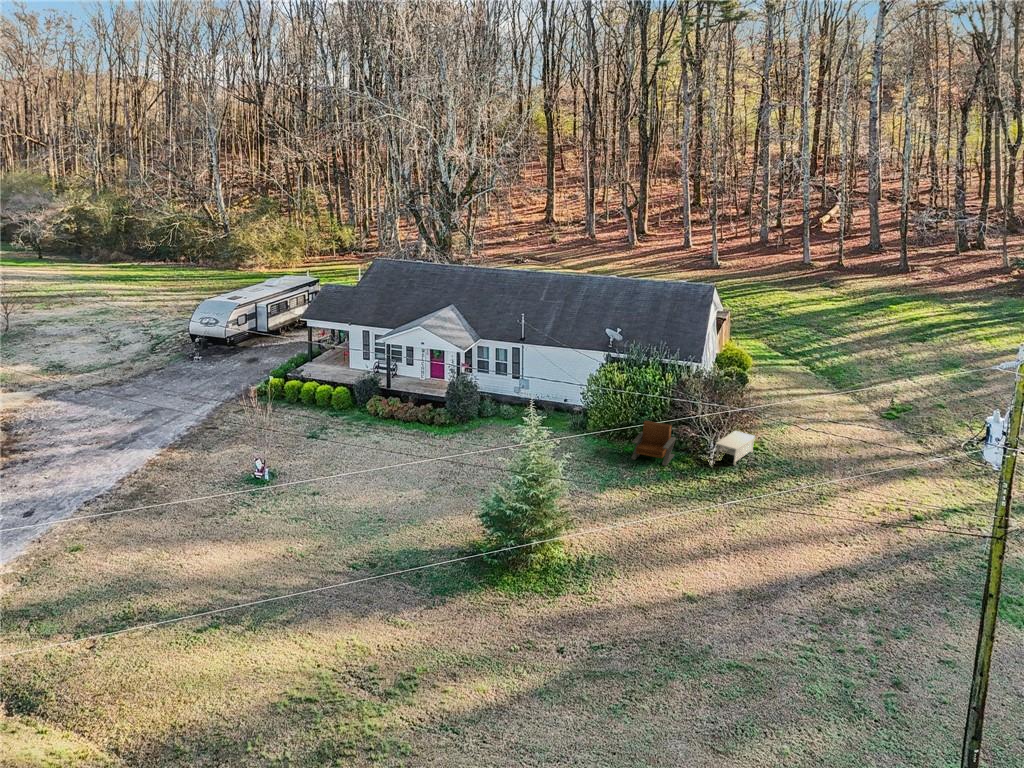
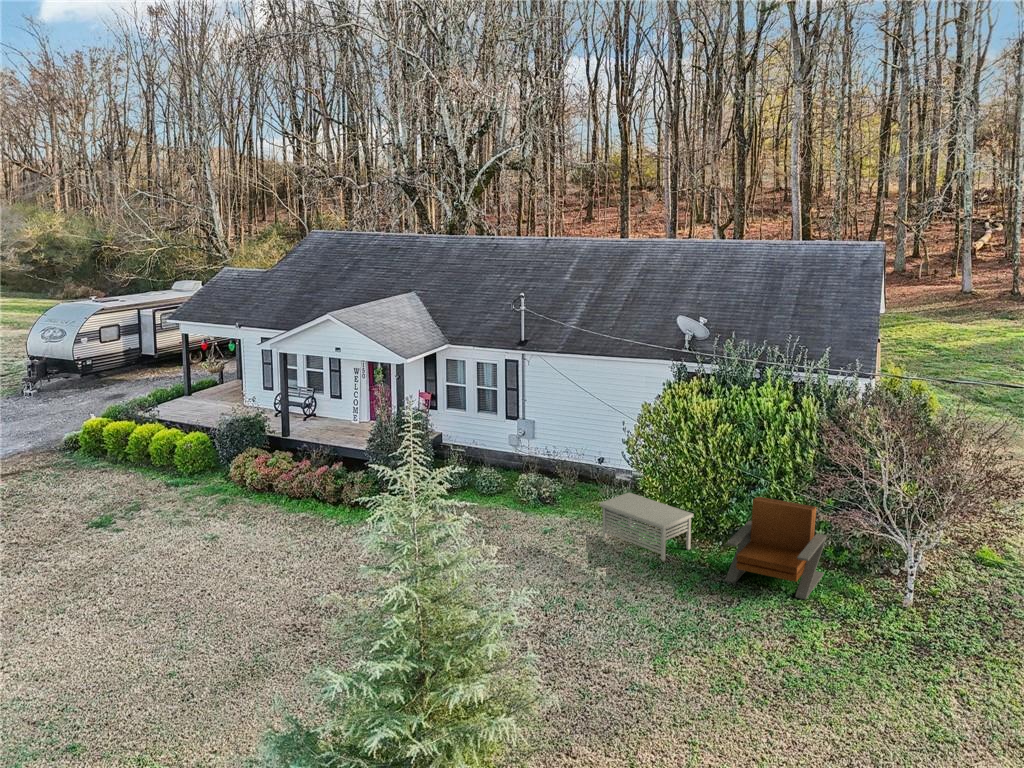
storage bench: present [716,431,755,465] -> present [599,493,693,561]

